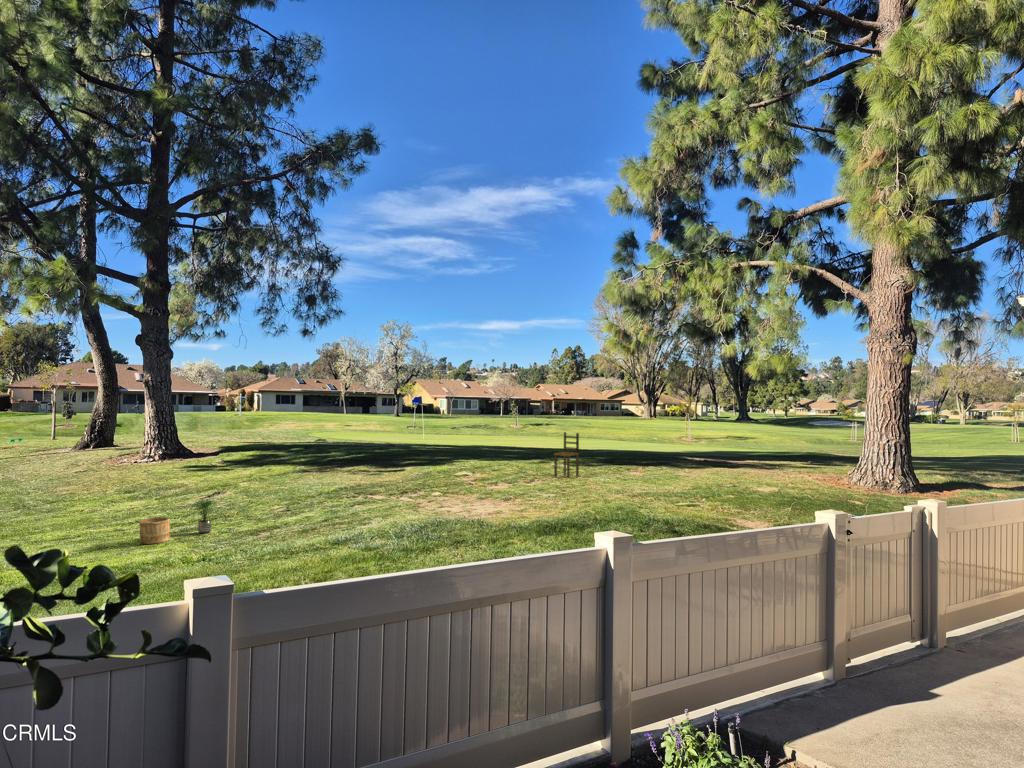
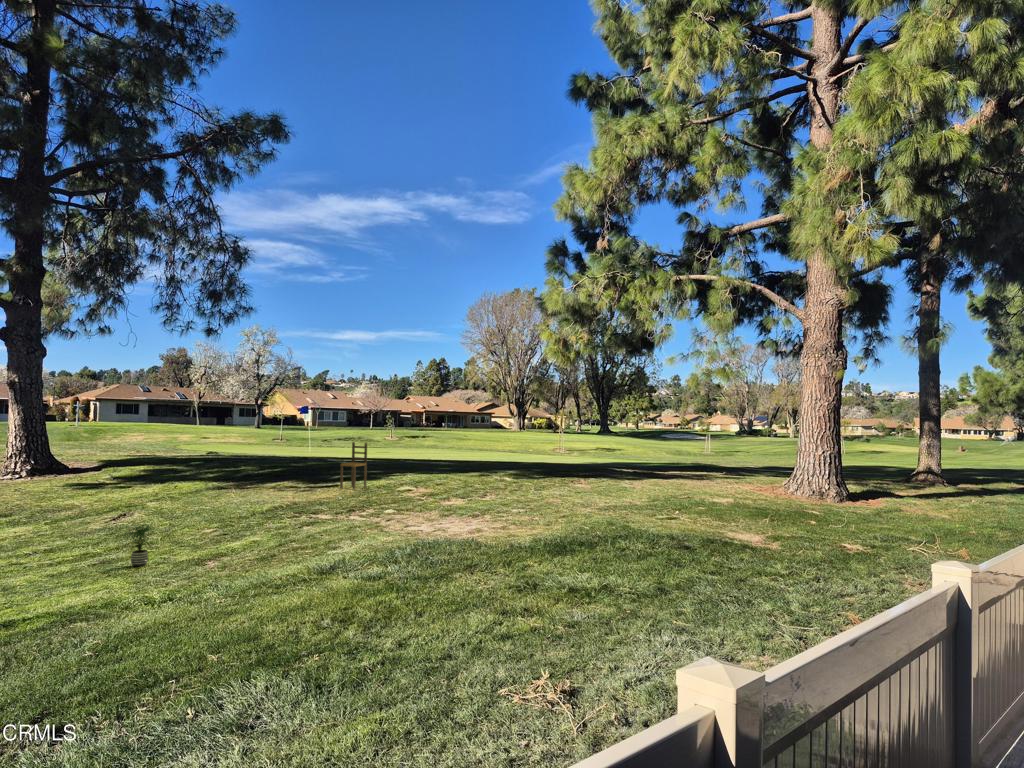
chair: present [554,432,579,478] -> present [340,442,367,490]
wooden bucket: present [139,517,170,544] -> none [57,549,99,584]

